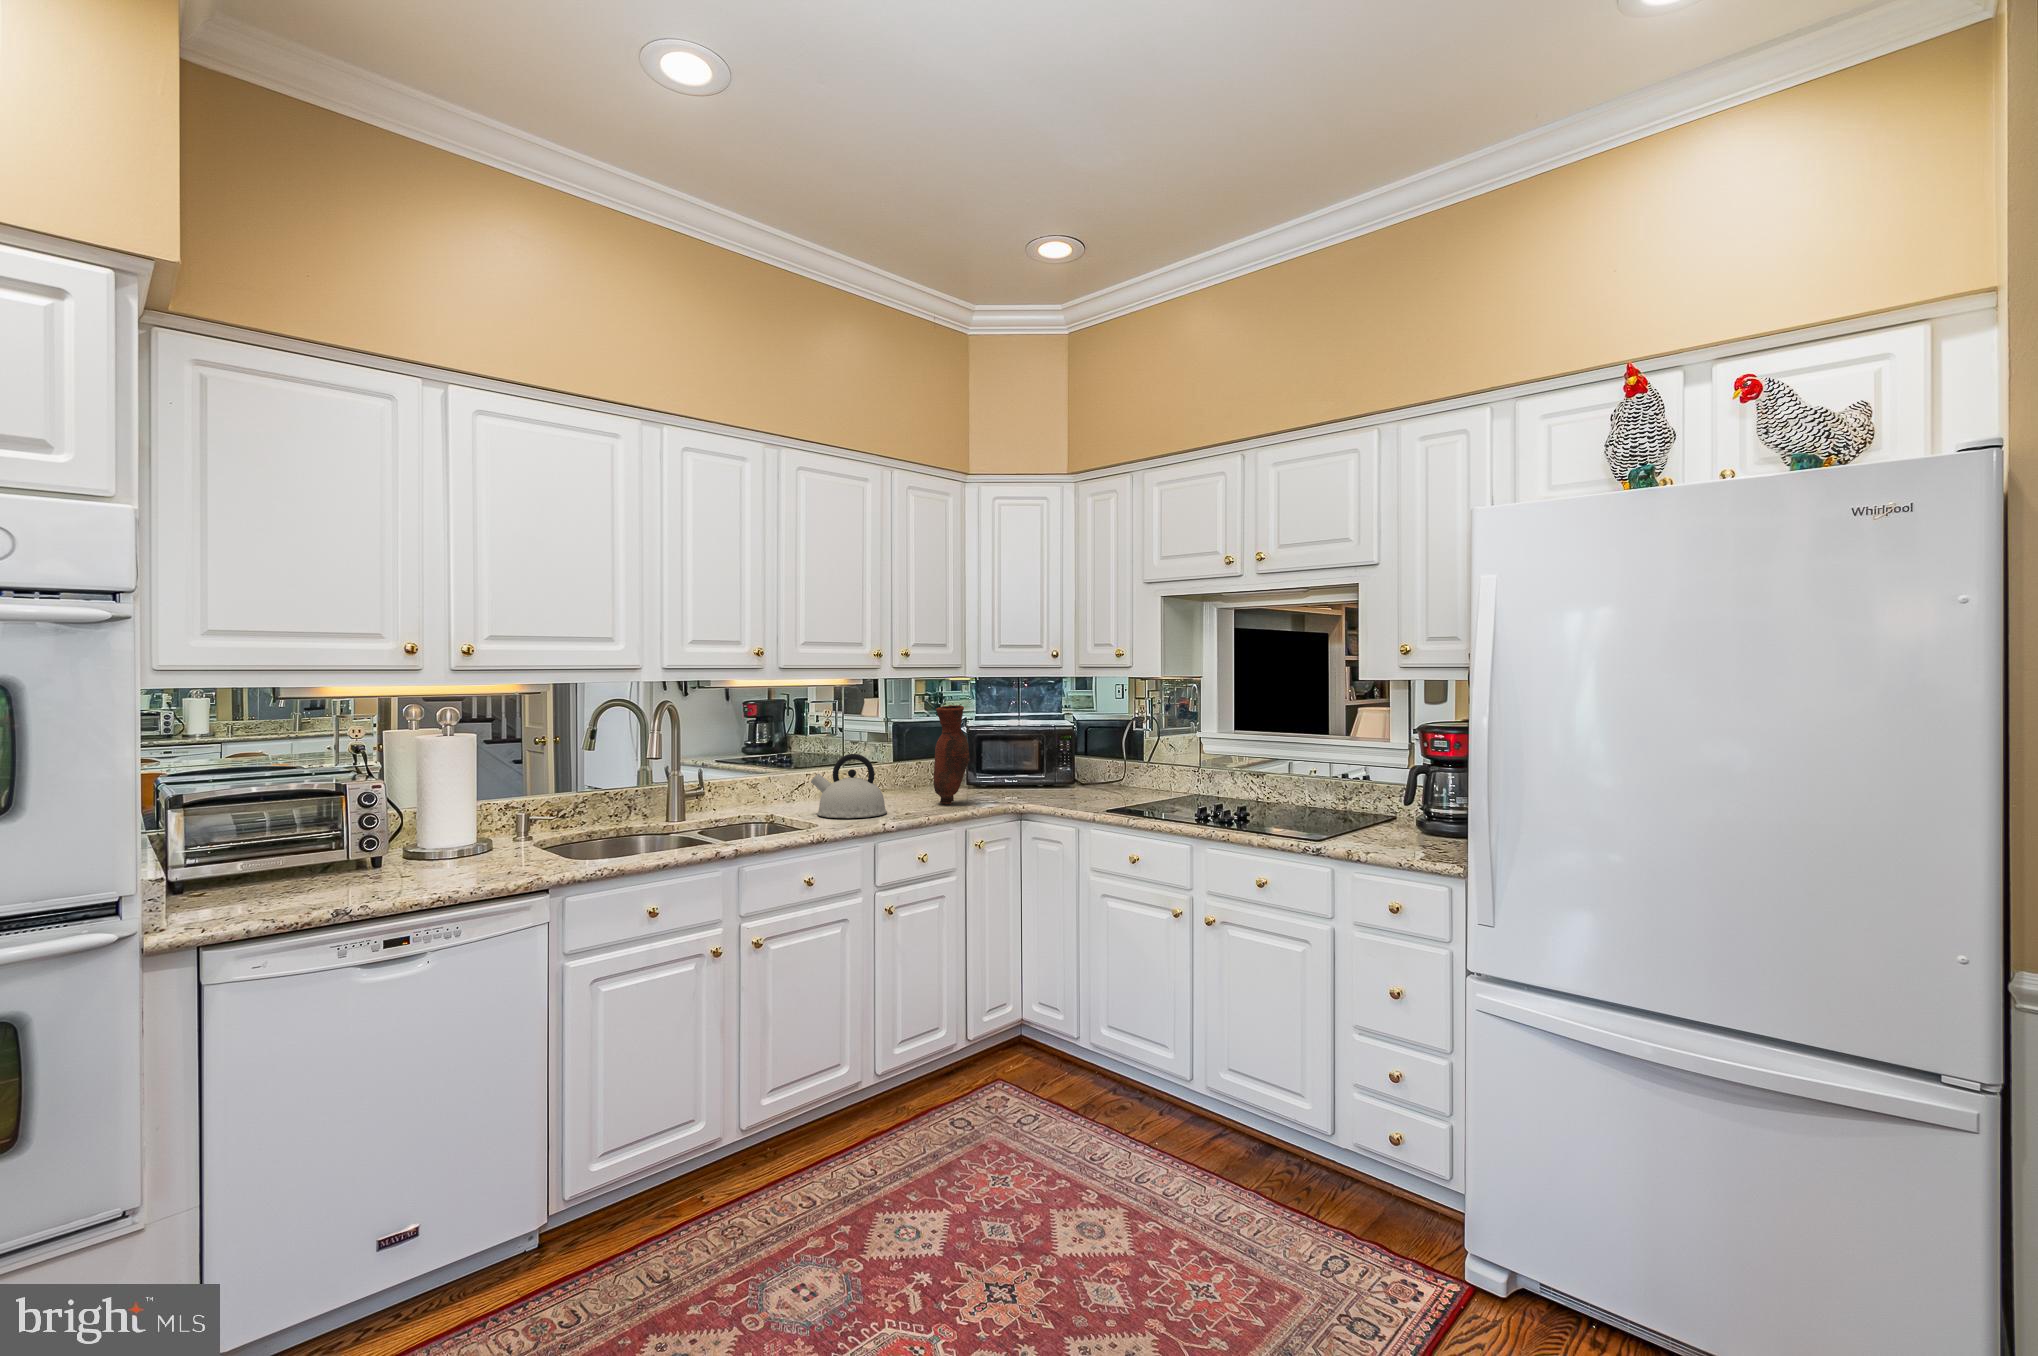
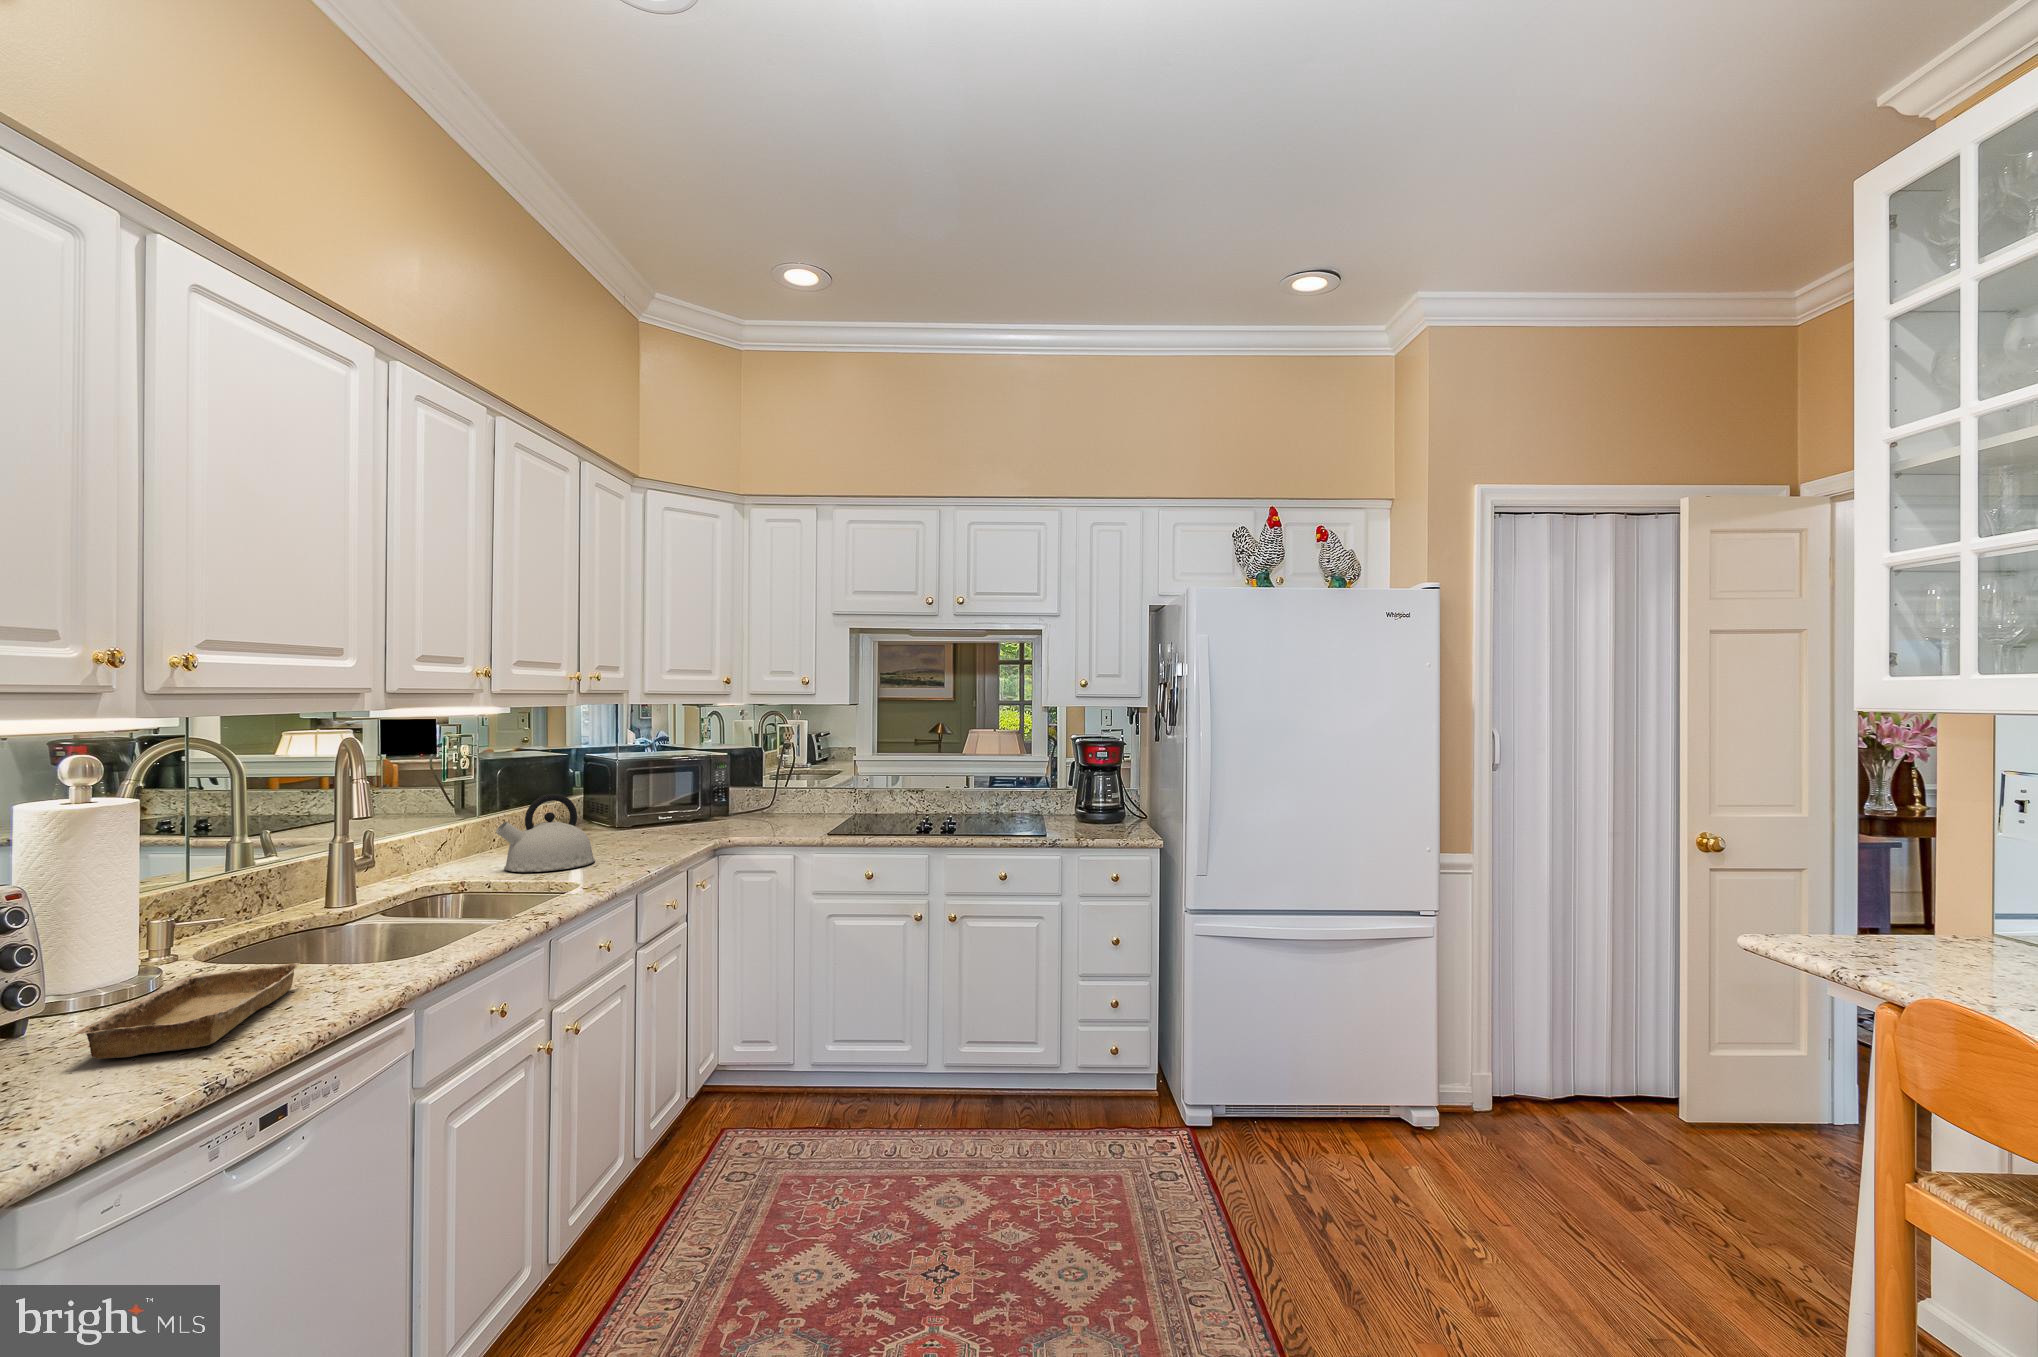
vase: present [934,705,969,804] -> none [606,732,652,844]
tray: none [339,849,512,890] -> present [70,963,300,1059]

